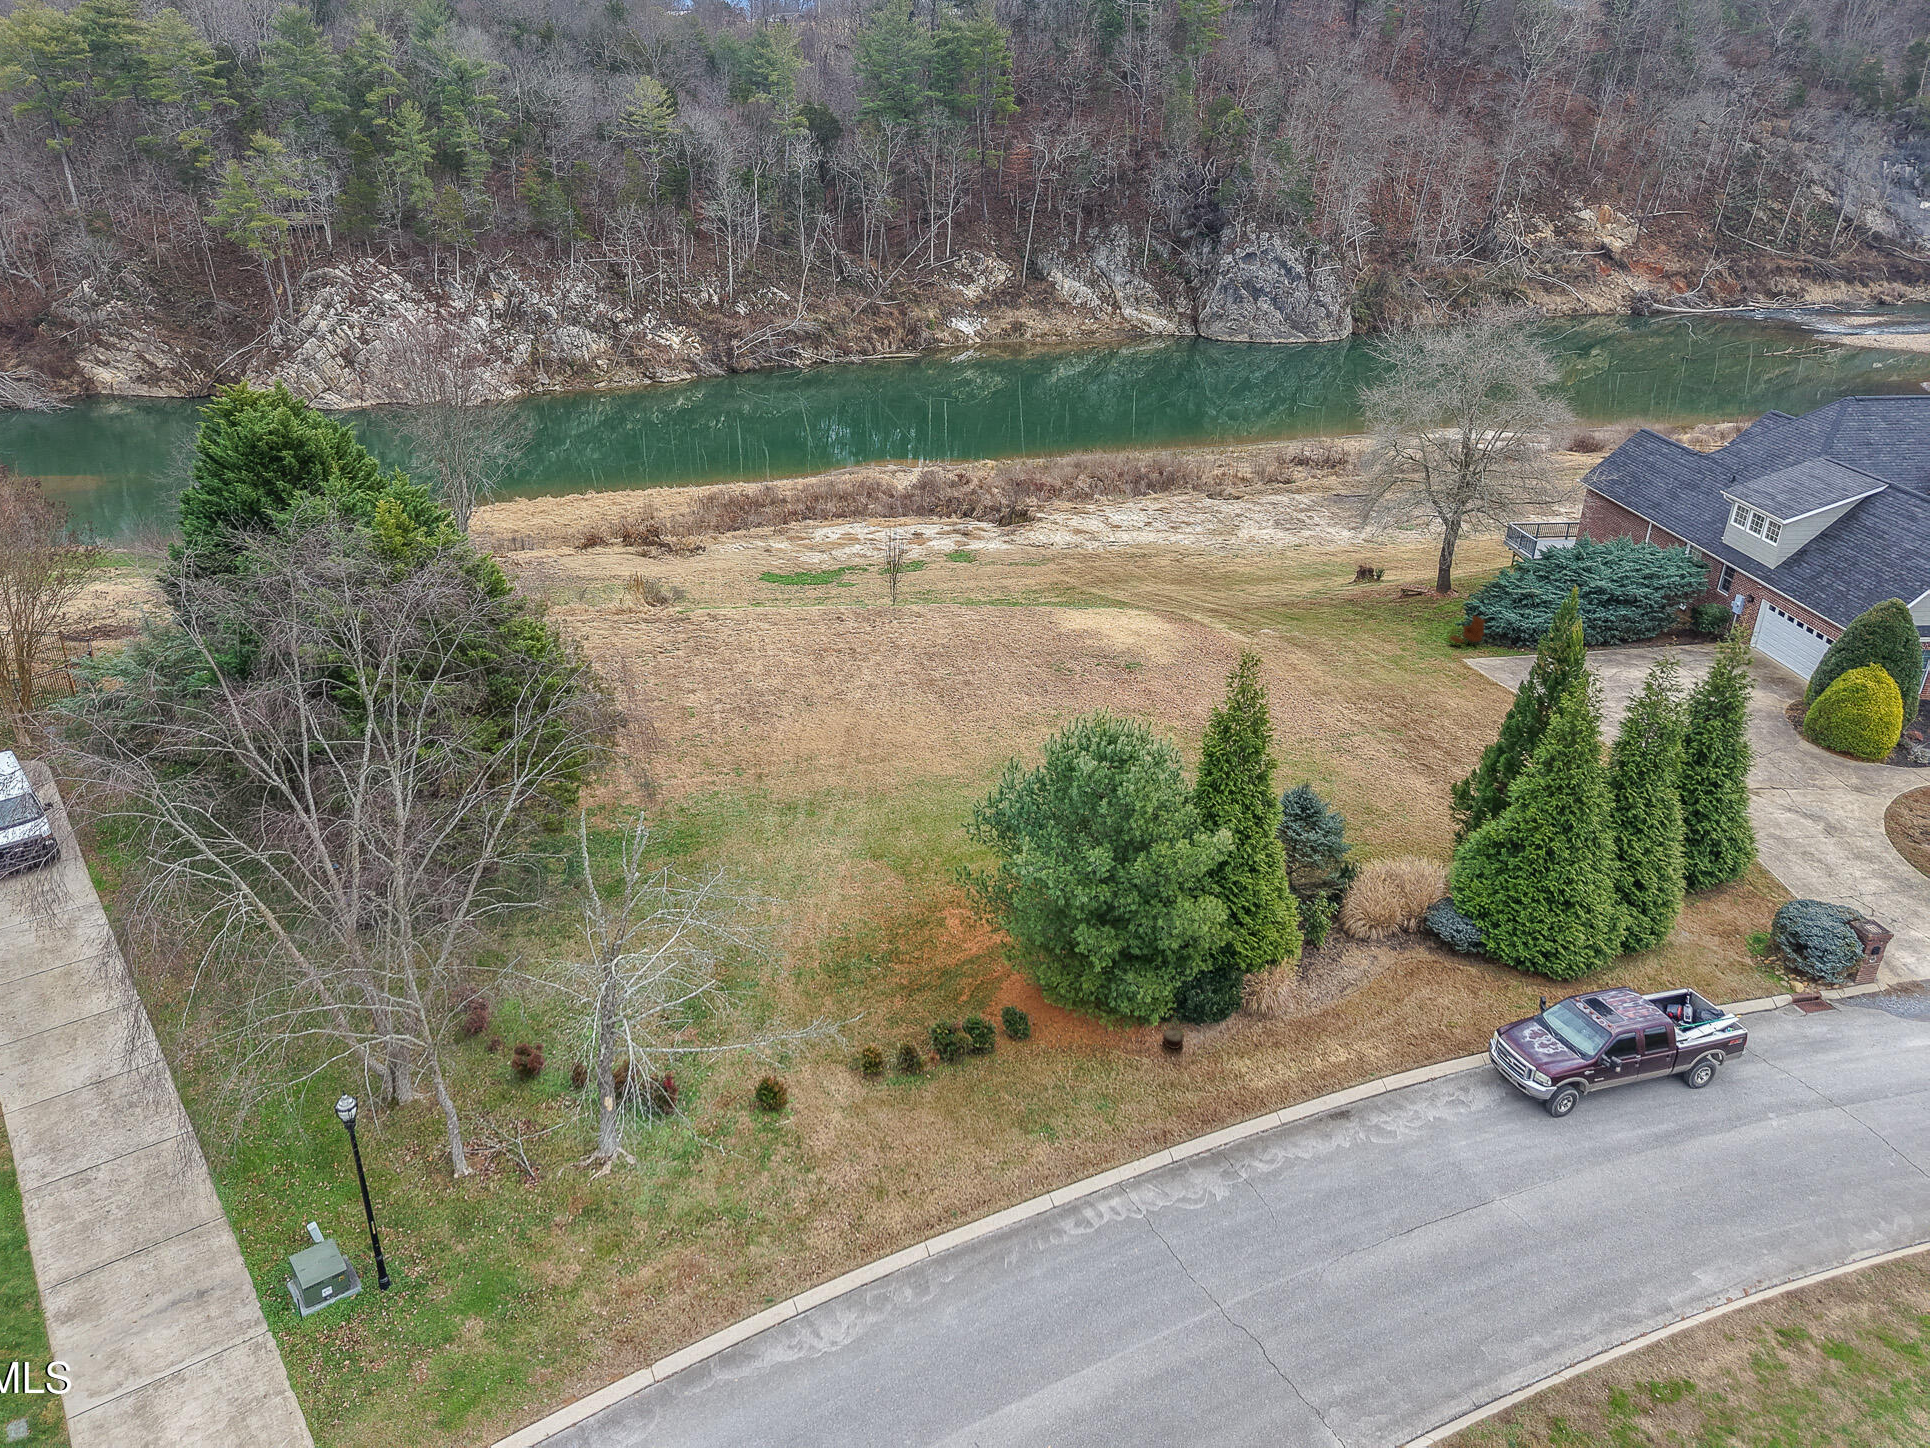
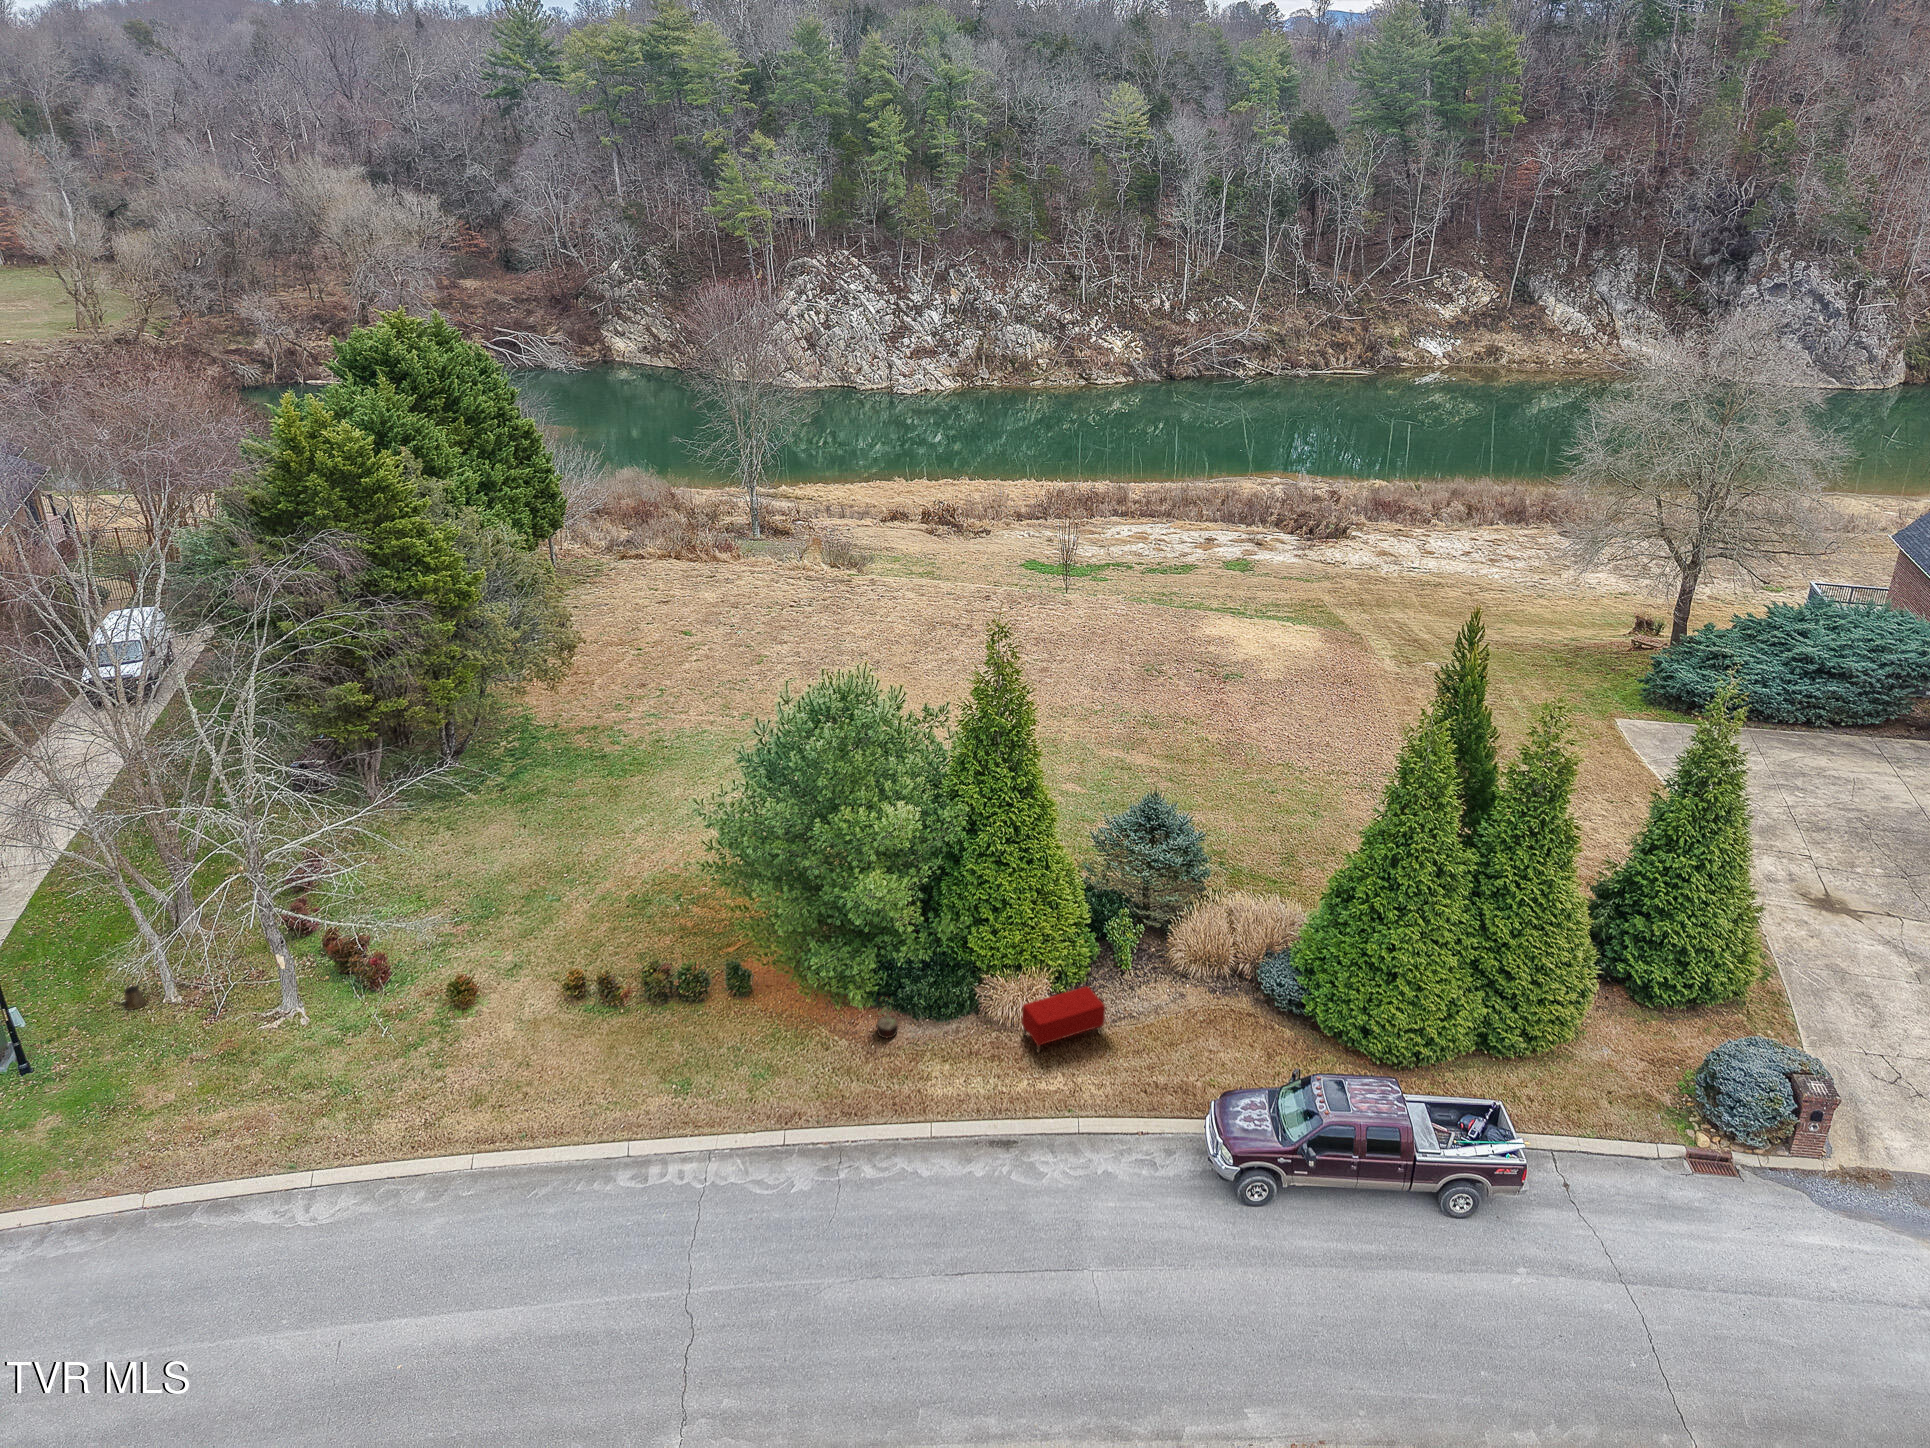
lounge chair: present [1449,616,1485,647] -> none [1600,670,1649,708]
bench: none [1278,965,1343,1032] -> present [1021,986,1106,1053]
watering can: none [428,1164,457,1196] -> present [106,984,147,1010]

